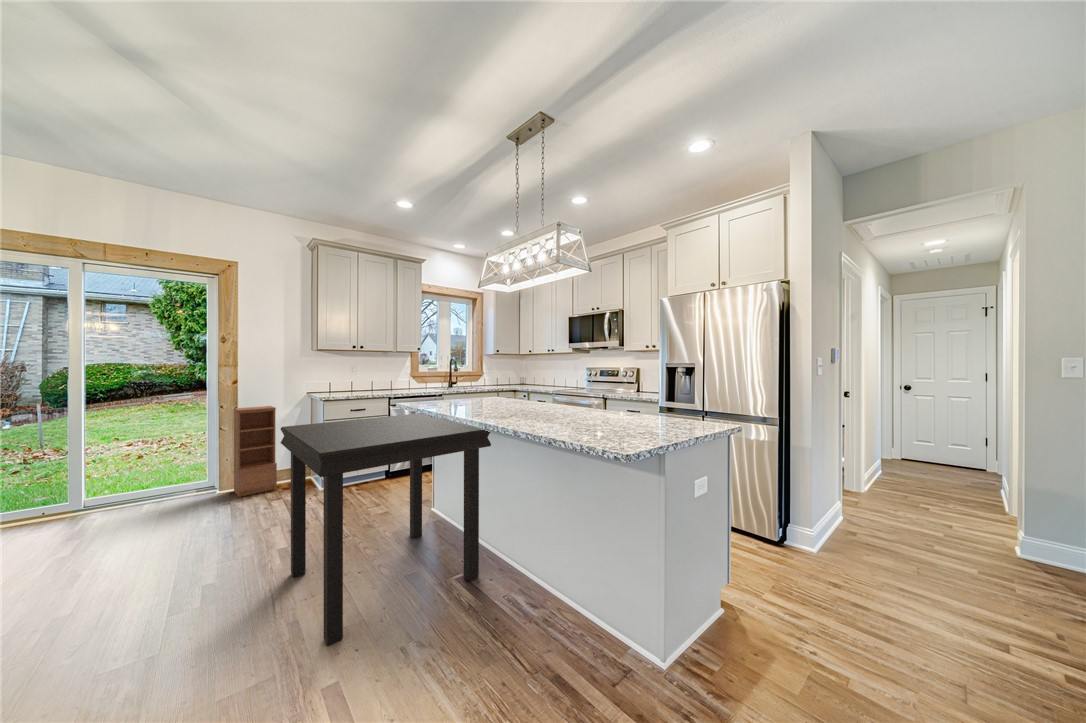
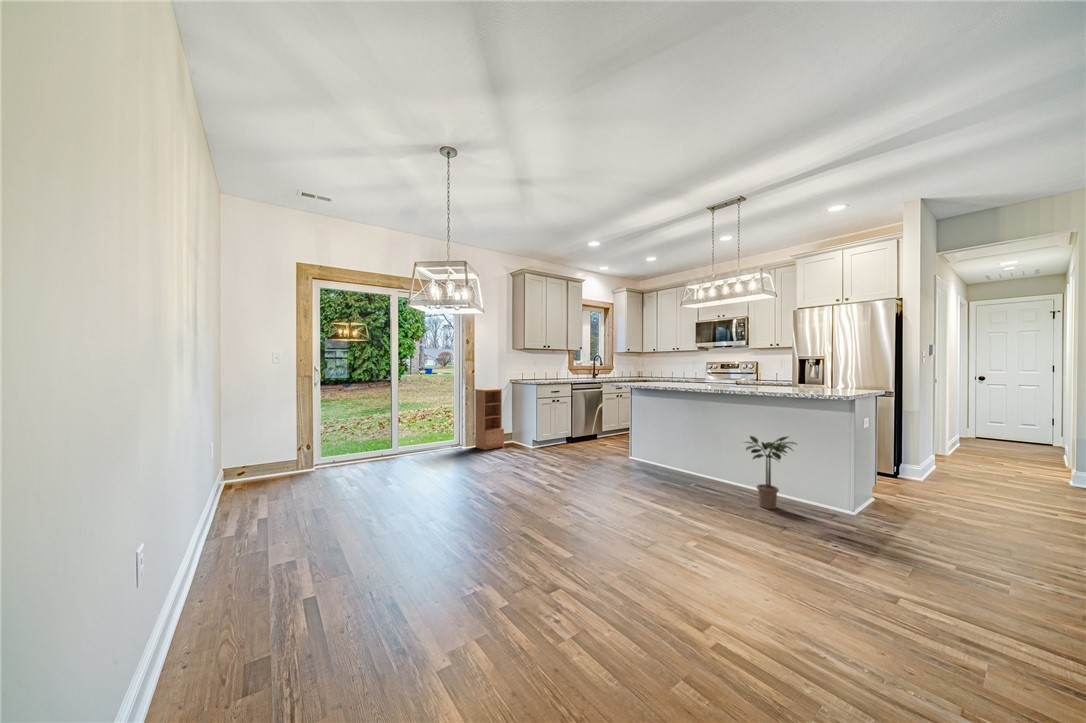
dining table: present [281,413,491,646] -> none [582,389,715,504]
potted plant: none [489,510,568,654] -> present [746,436,796,509]

